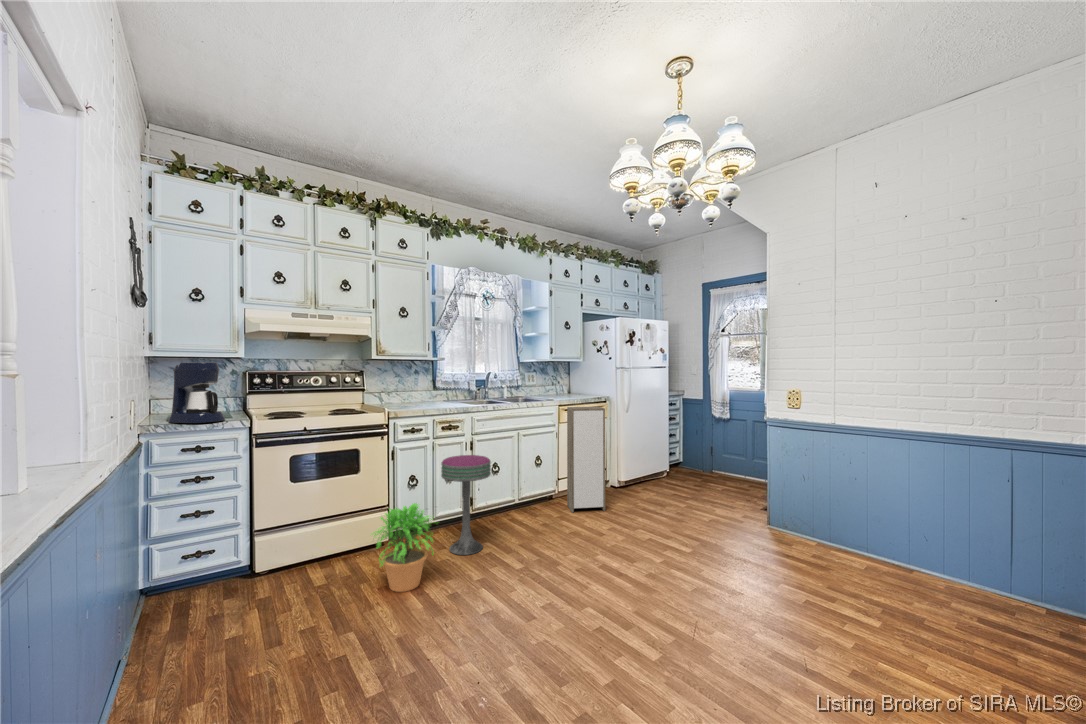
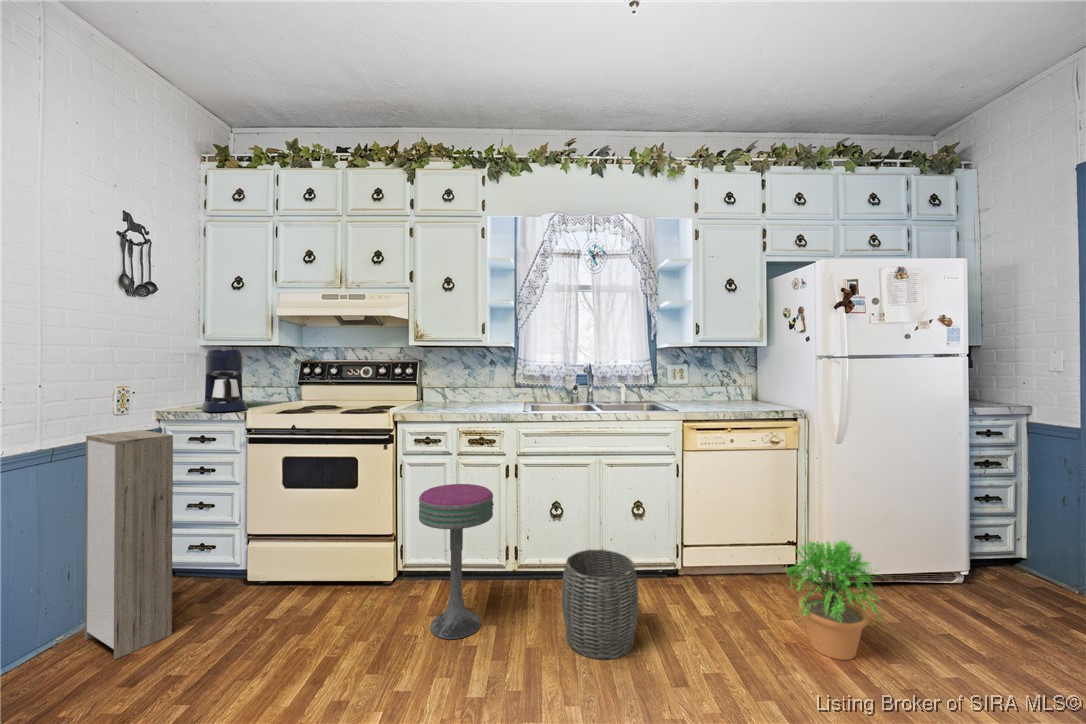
storage cabinet: present [567,407,605,513] -> present [85,430,173,659]
woven basket: none [528,483,572,539] -> present [562,550,638,659]
potted plant: present [374,503,433,592] -> present [787,540,881,660]

